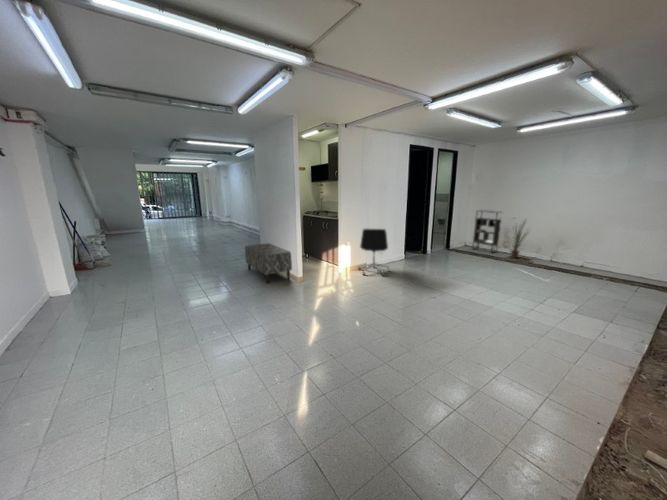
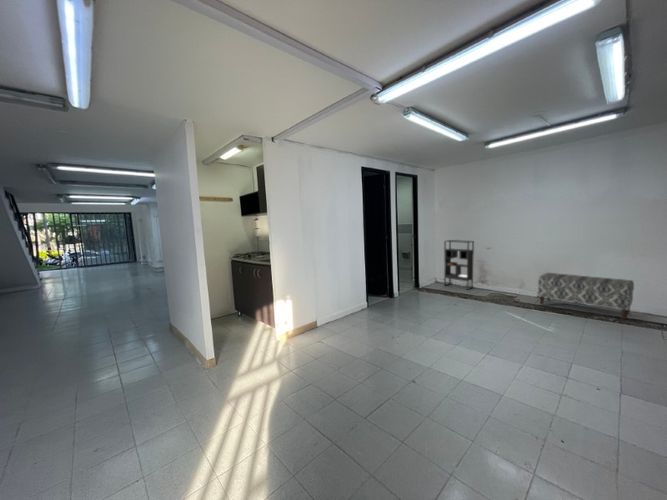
house plant: present [511,222,526,258] -> none [482,248,512,296]
office chair: present [358,229,389,276] -> none [302,277,347,344]
bench: present [245,243,292,283] -> present [538,273,634,320]

